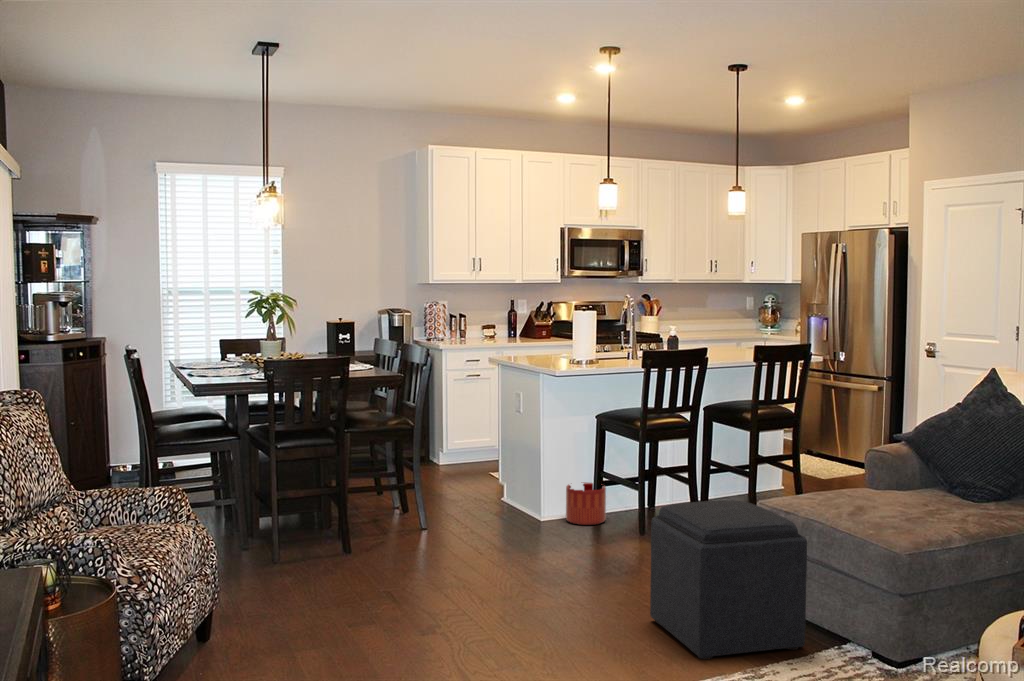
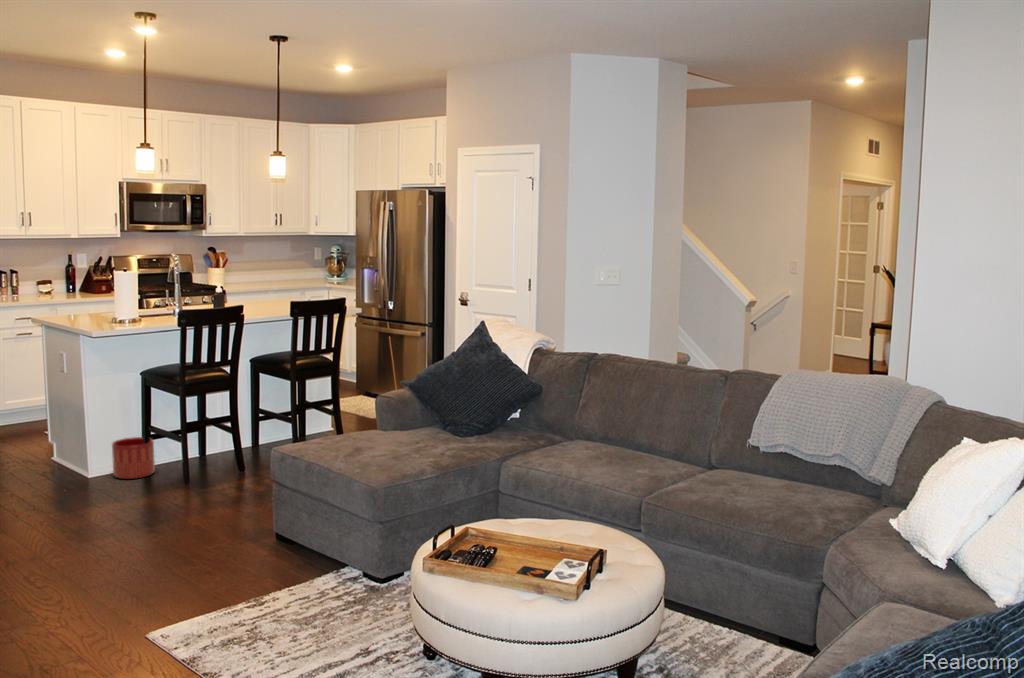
ottoman: present [650,501,807,660] -> none [167,451,308,601]

